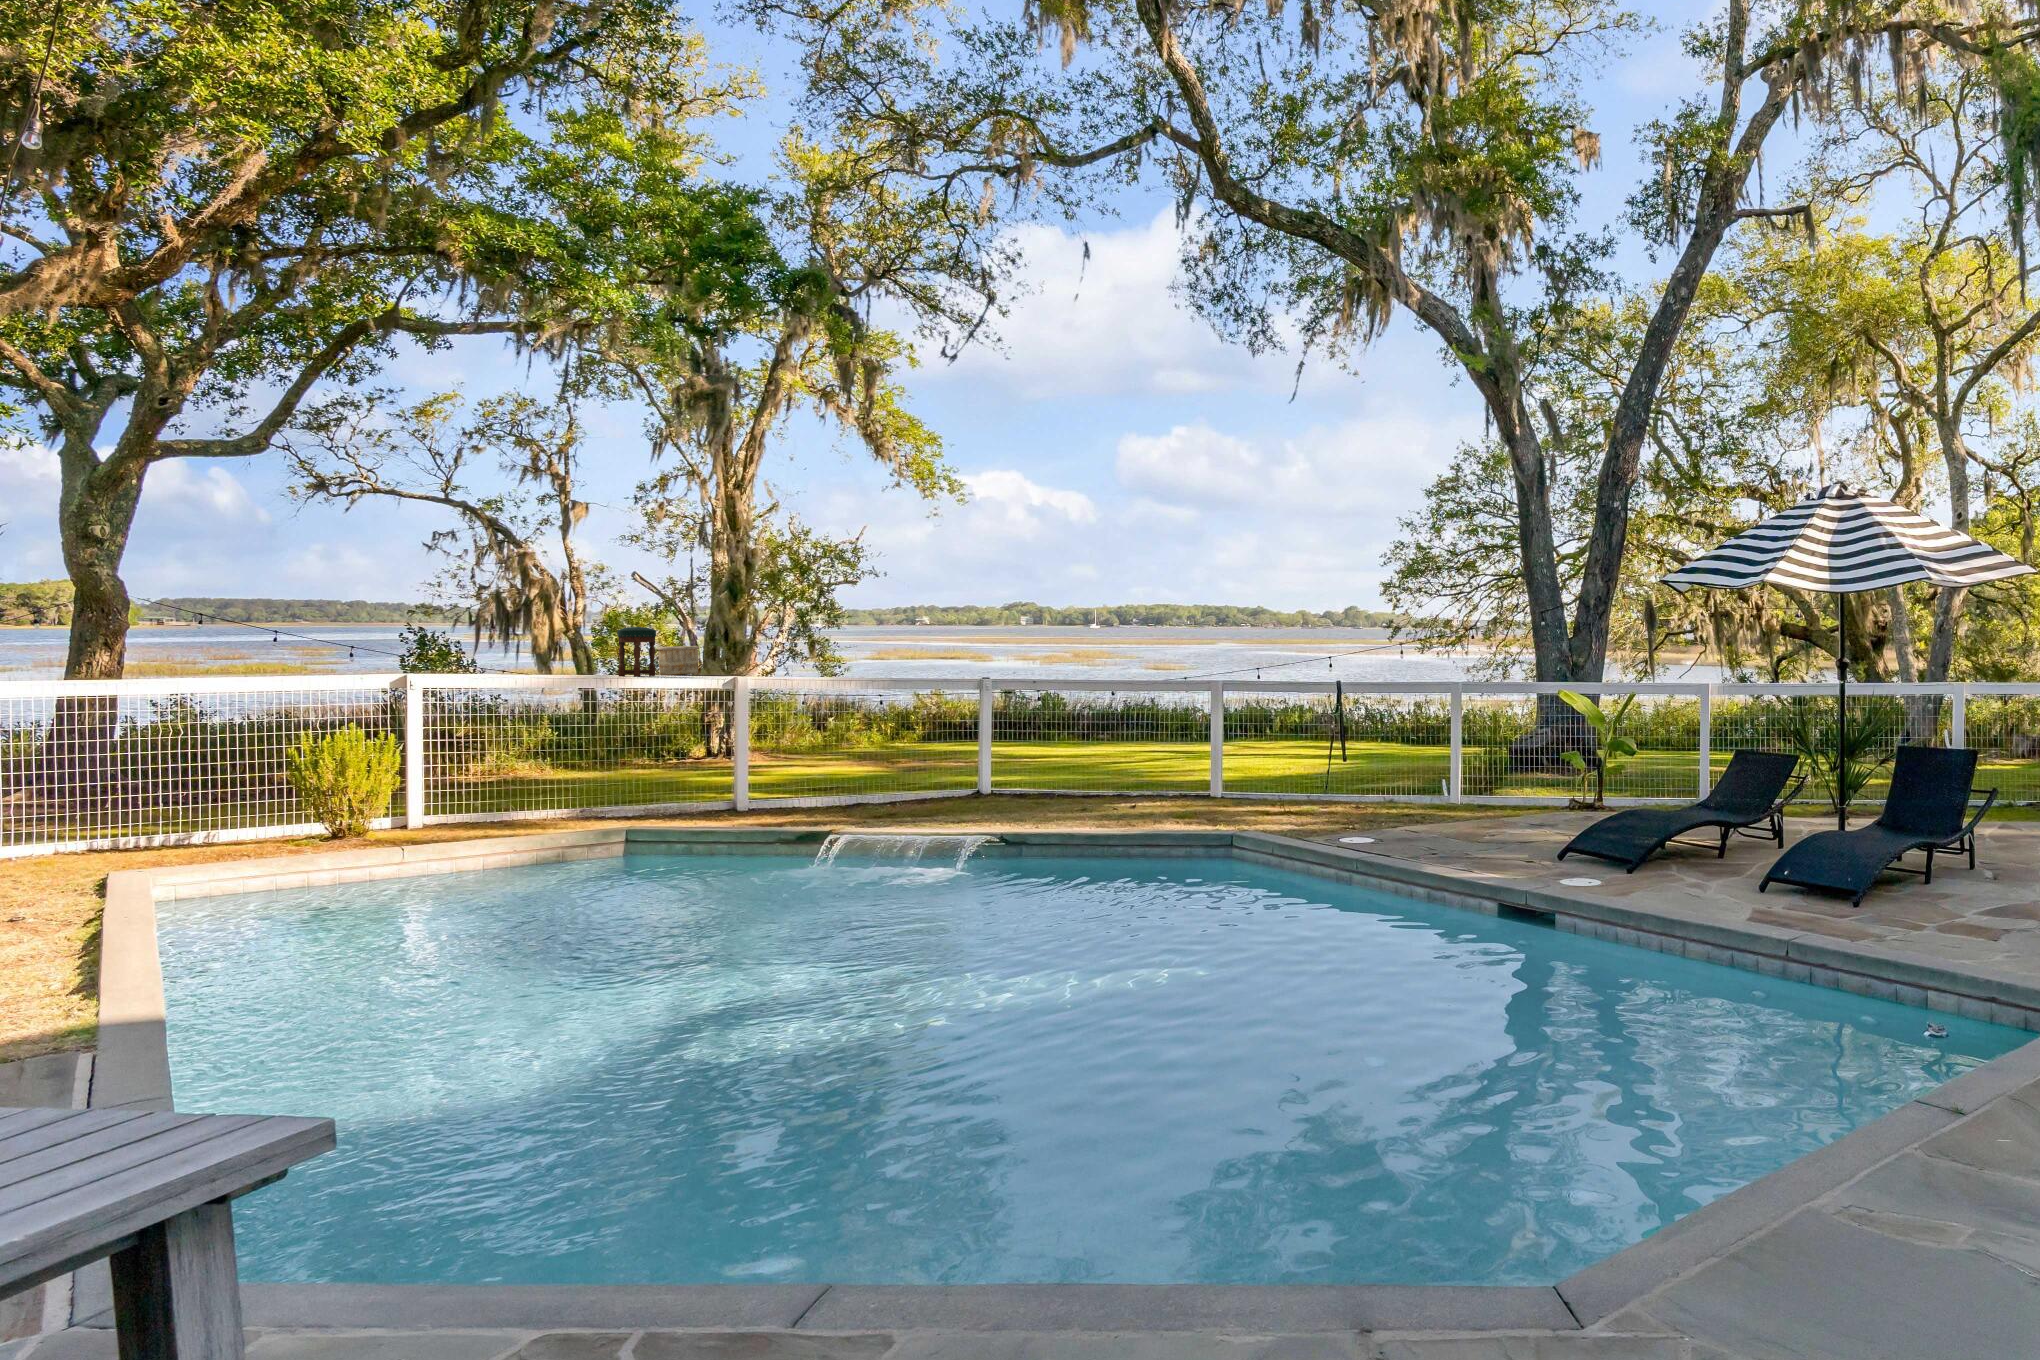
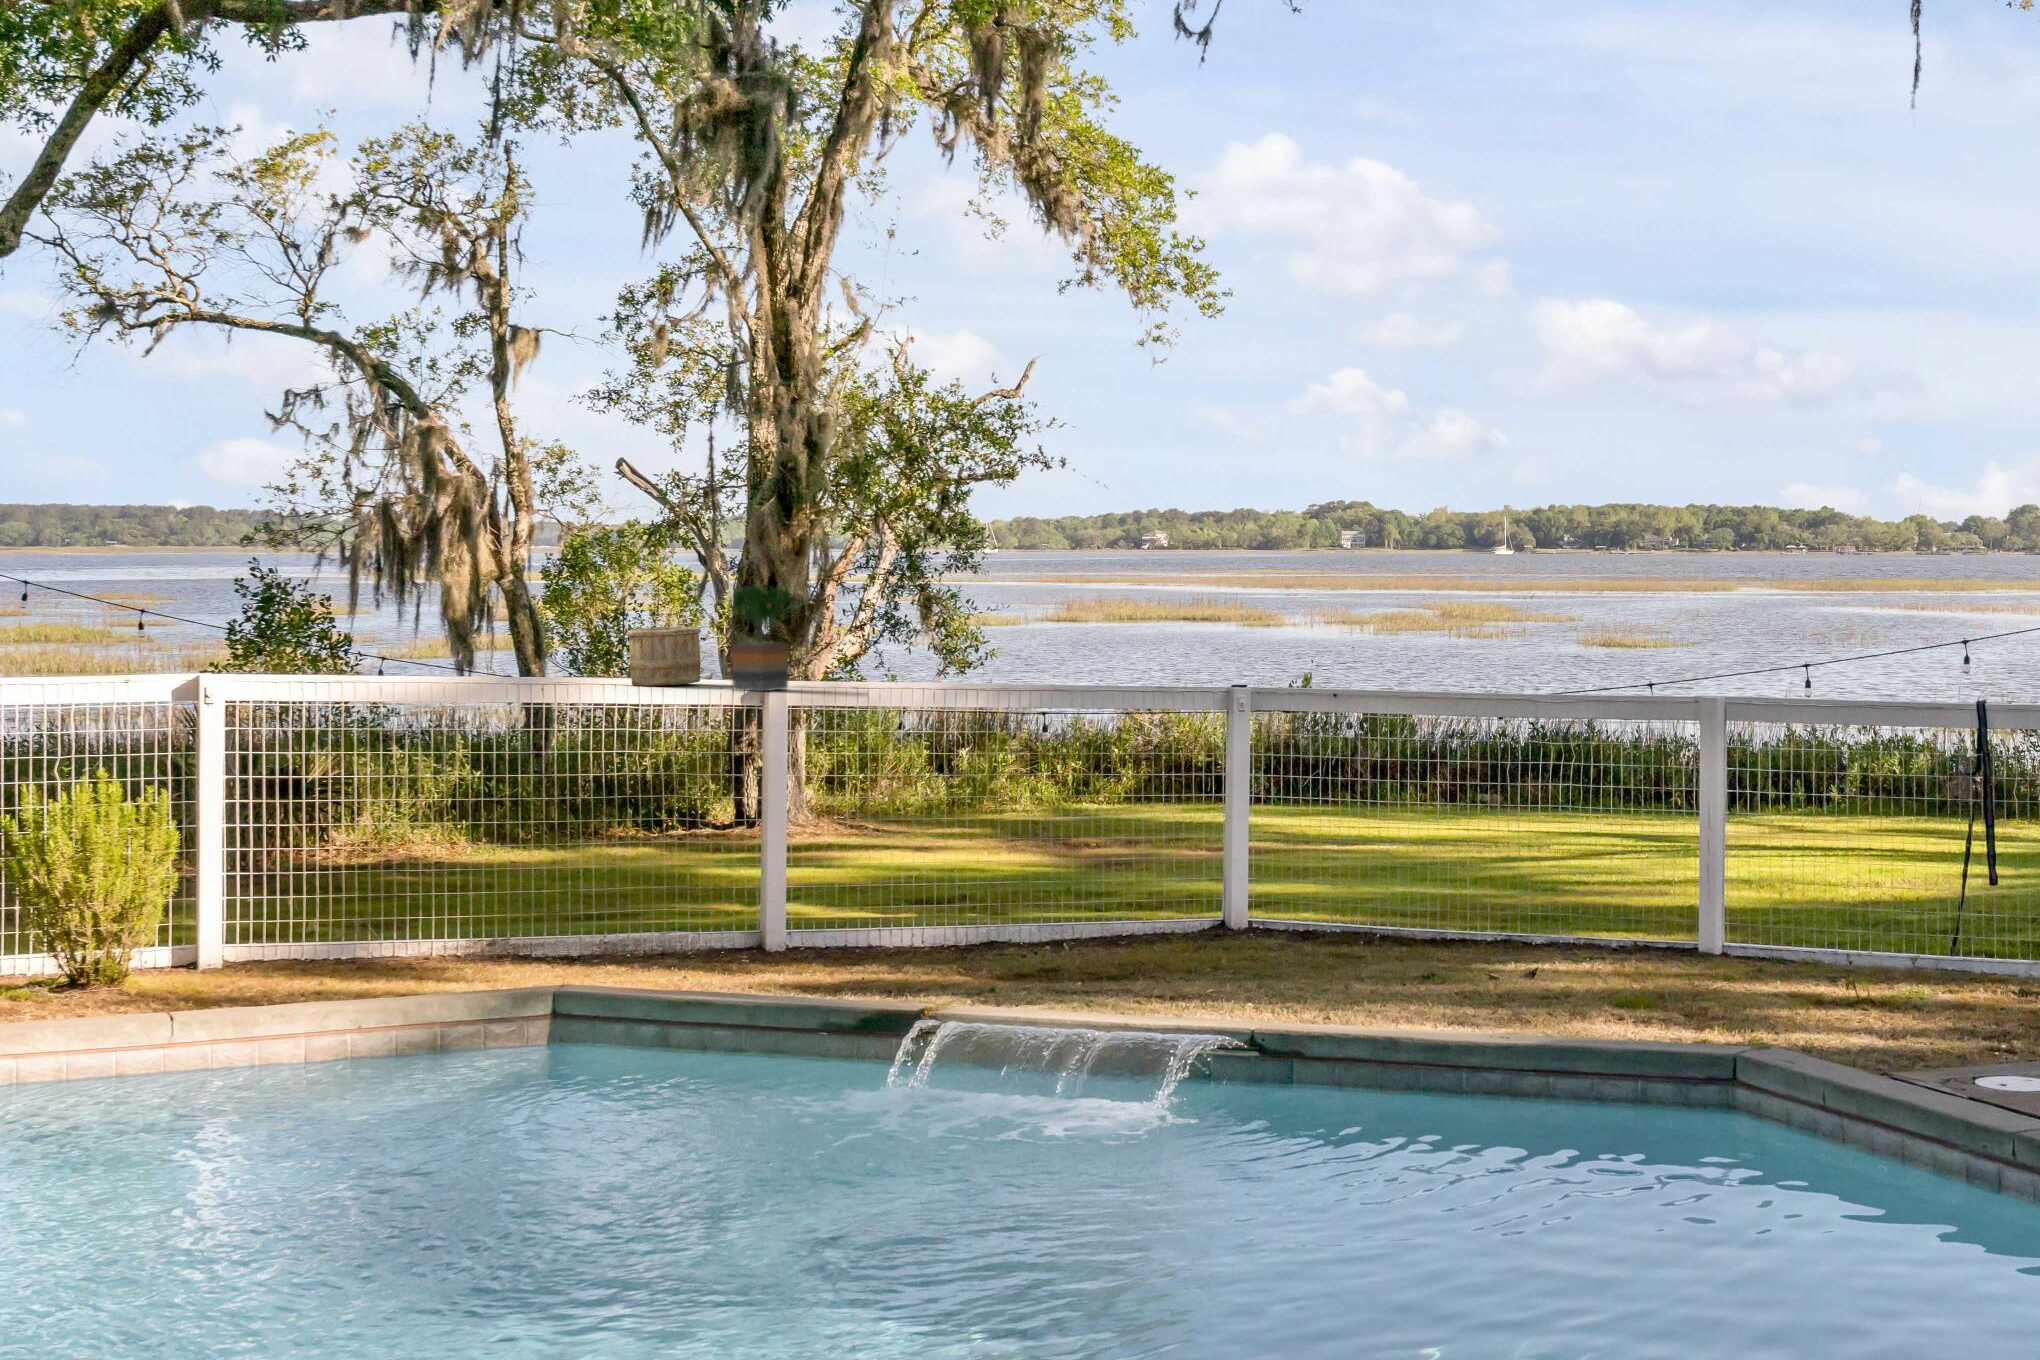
potted tree: none [716,624,755,677] -> present [731,585,798,691]
stool: present [618,627,656,677] -> none [552,593,620,693]

